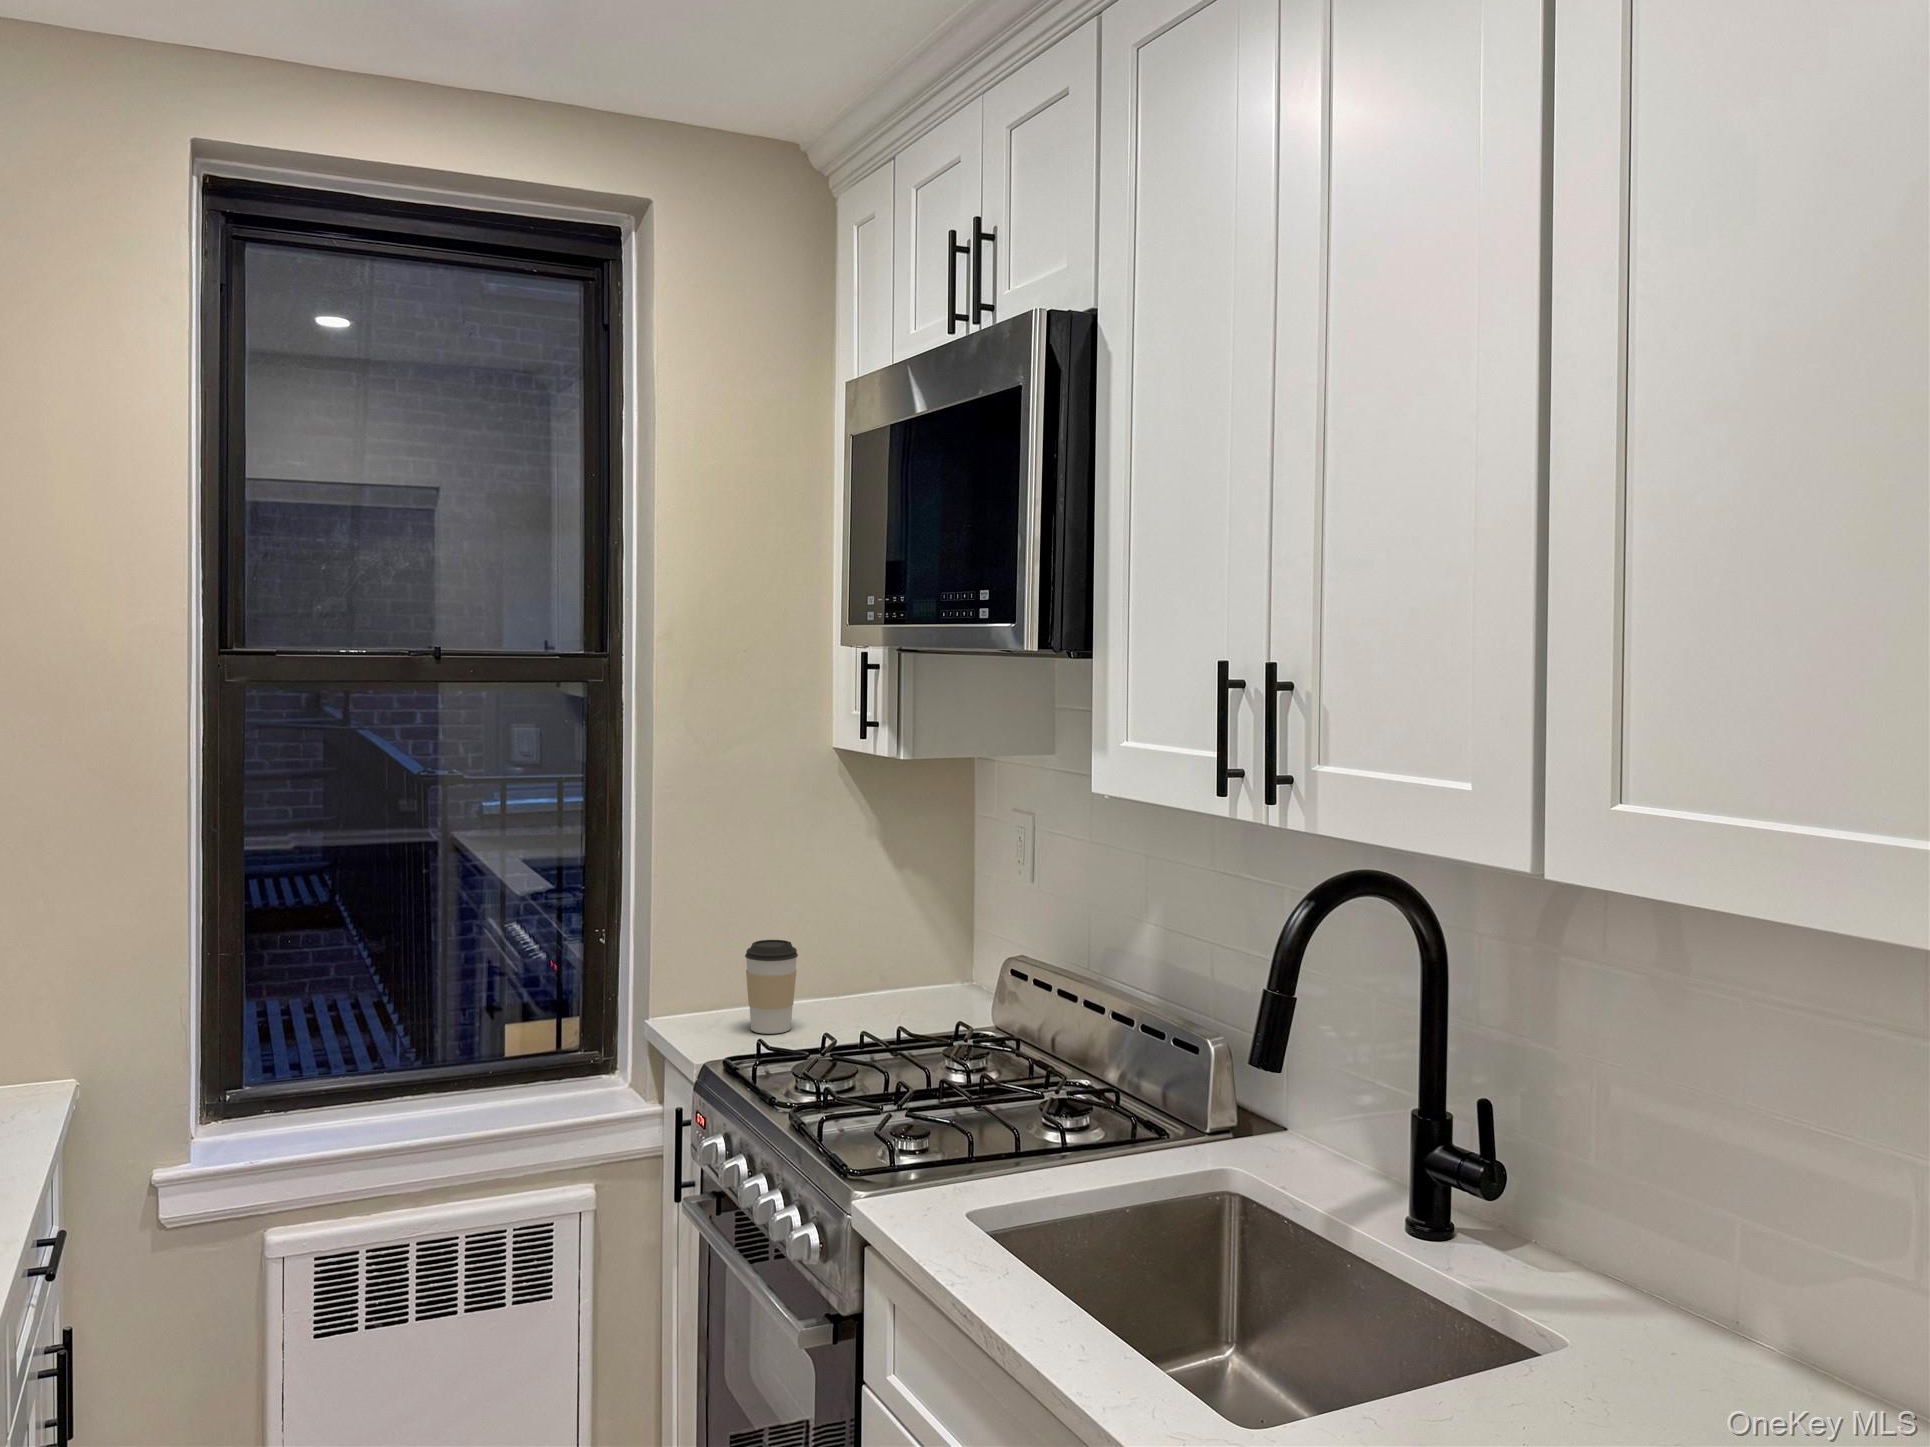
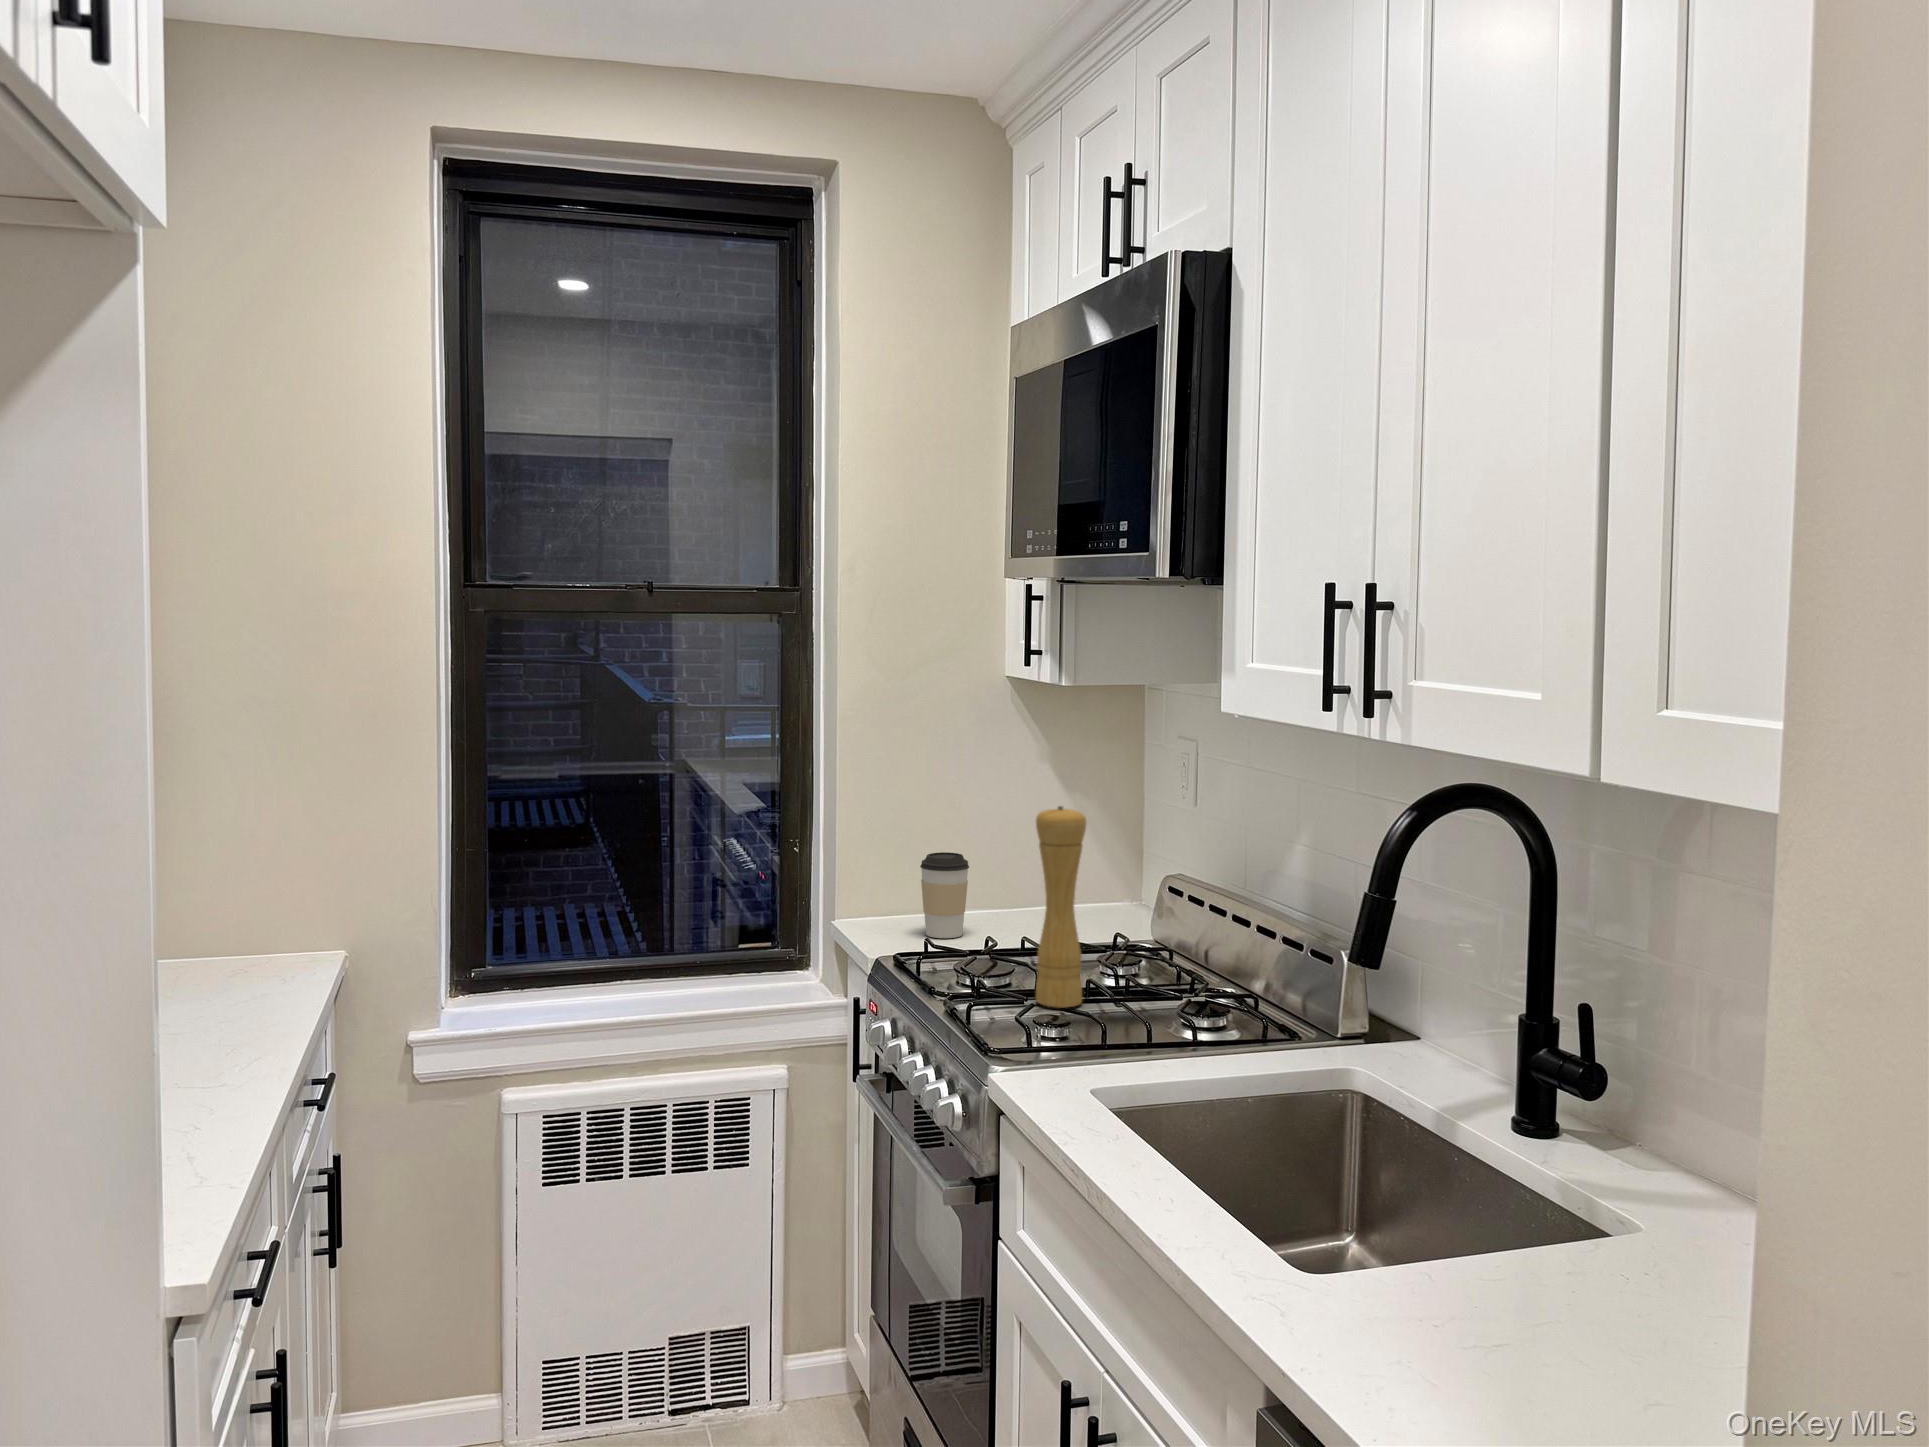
pepper mill: none [886,893,940,1113] -> present [1036,806,1086,1008]

